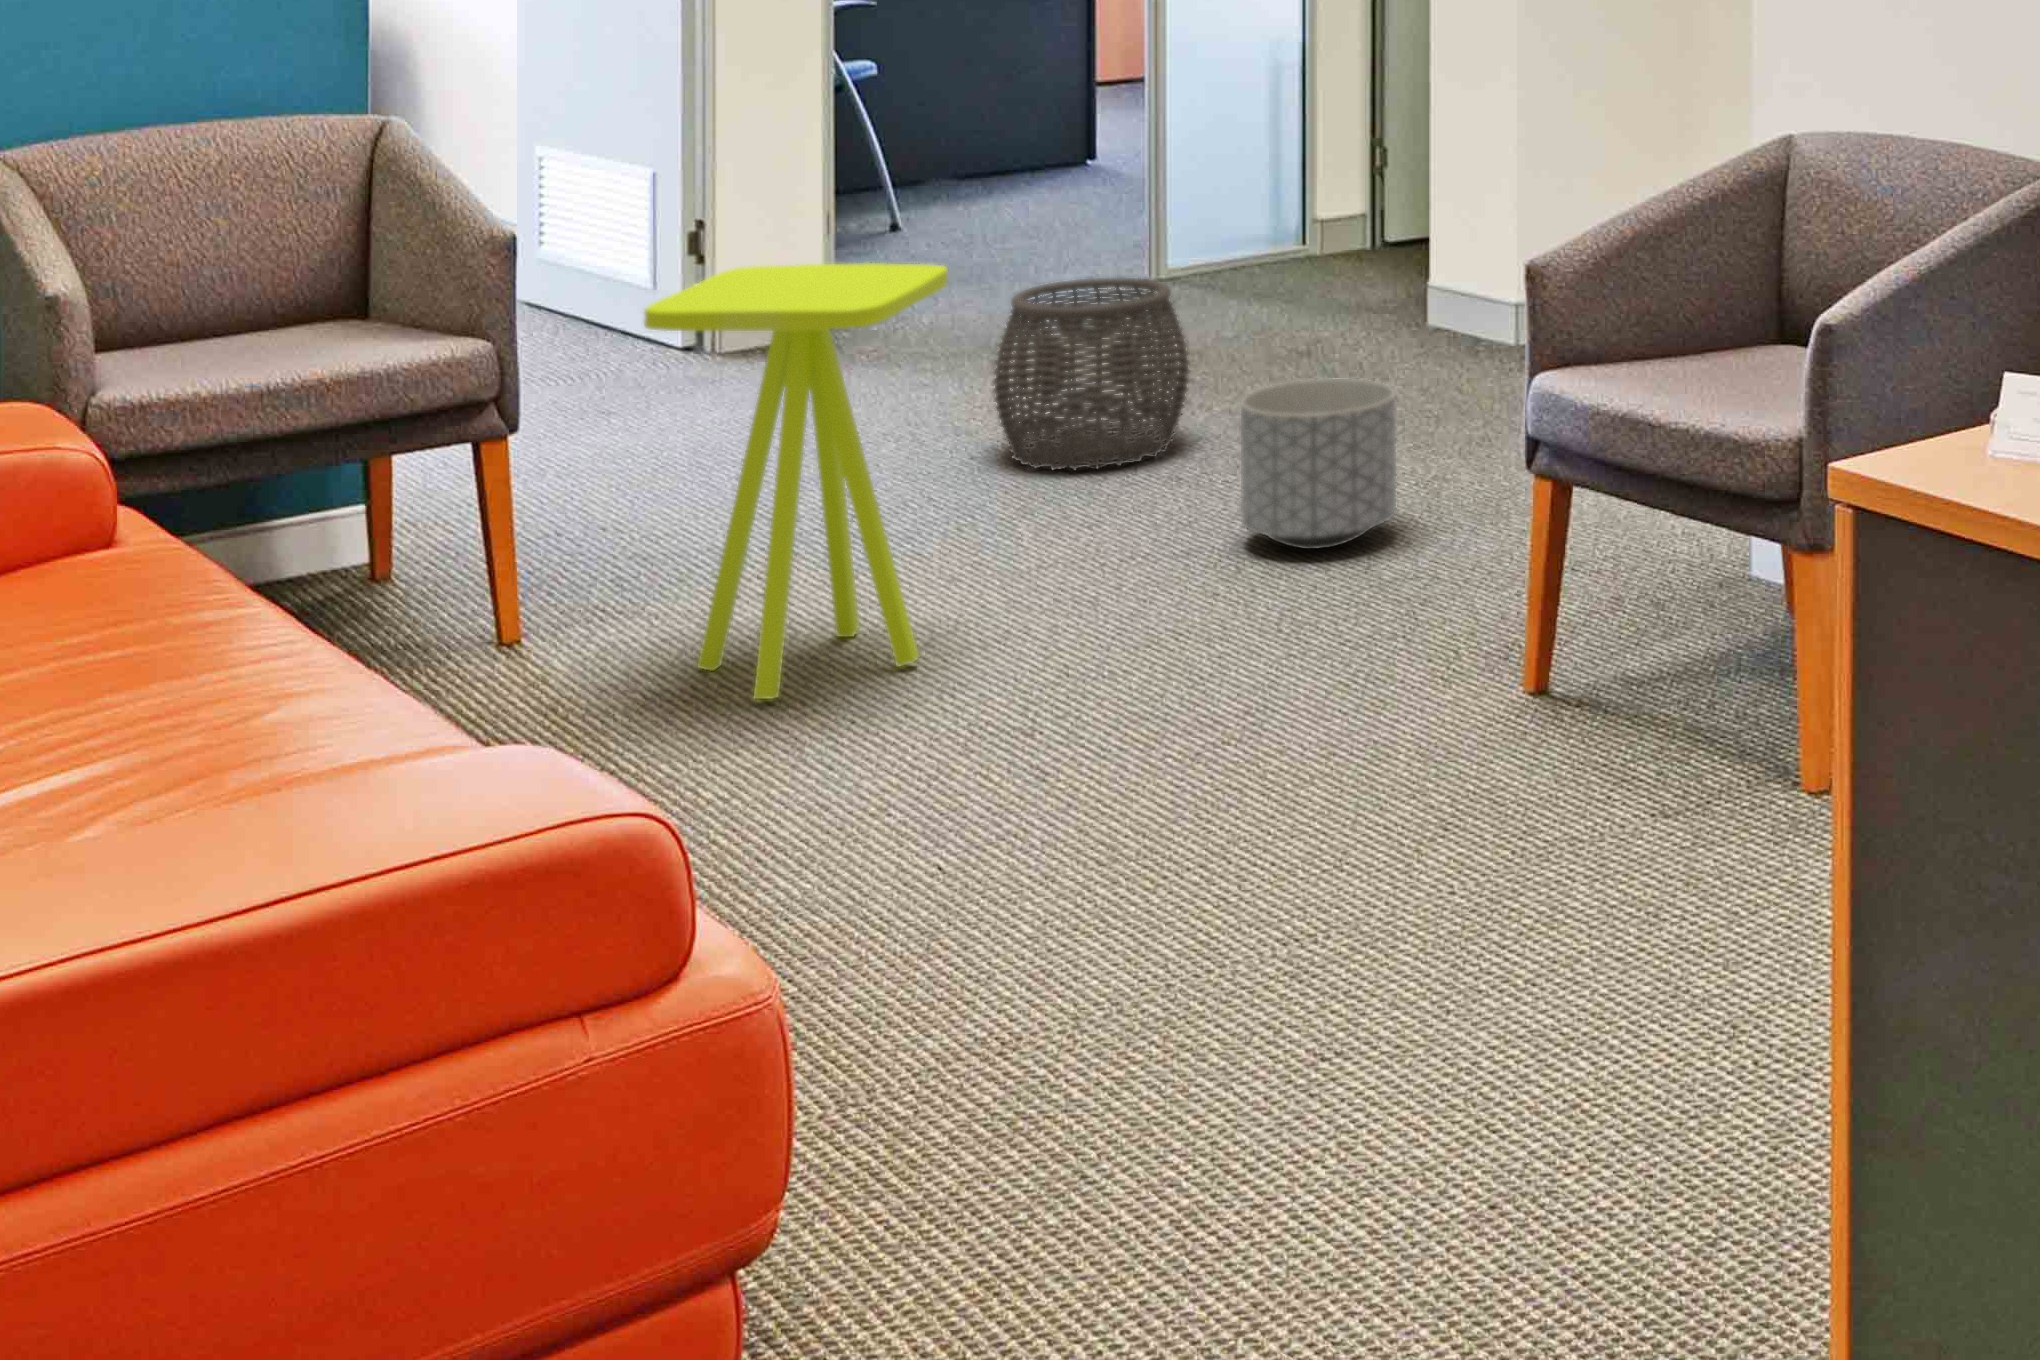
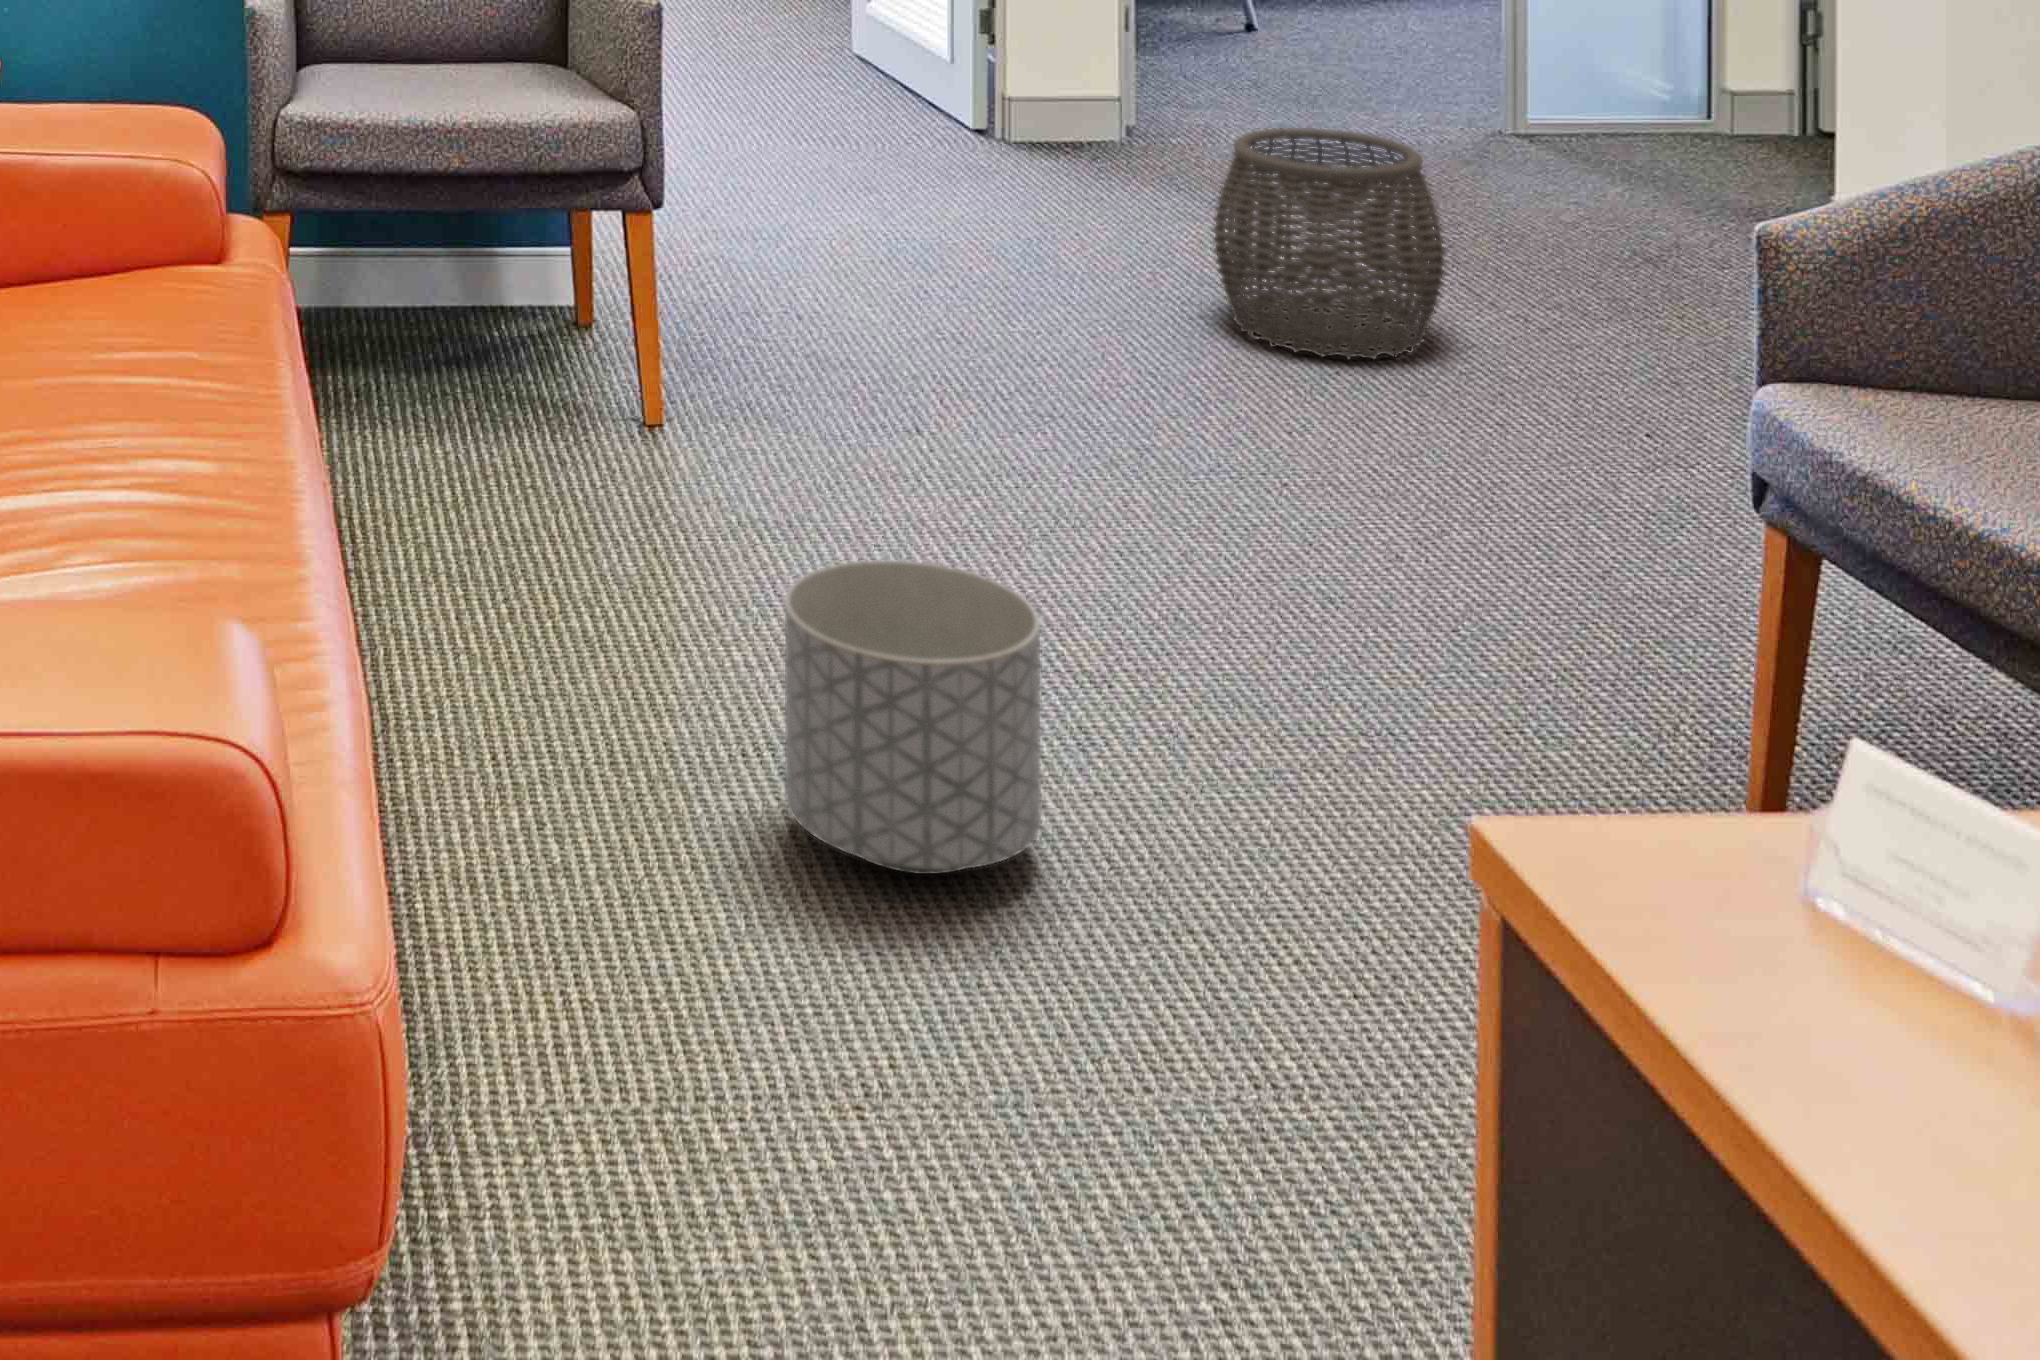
side table: present [644,263,948,699] -> none [731,68,1056,547]
planter: present [1241,378,1396,549] -> present [785,560,1041,874]

